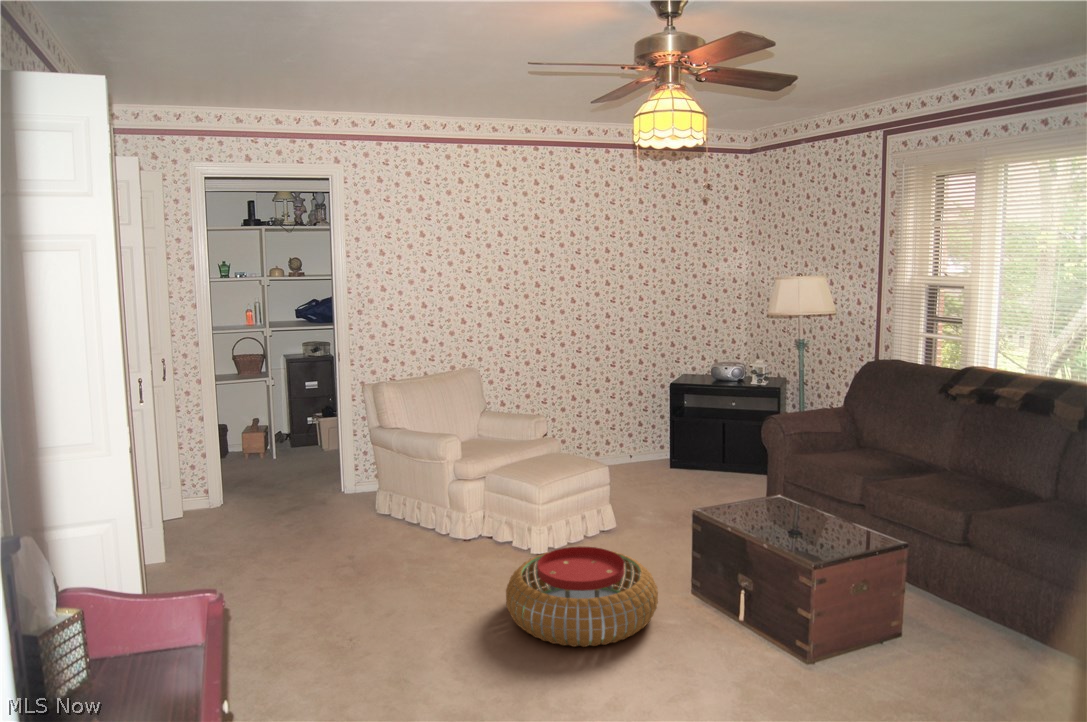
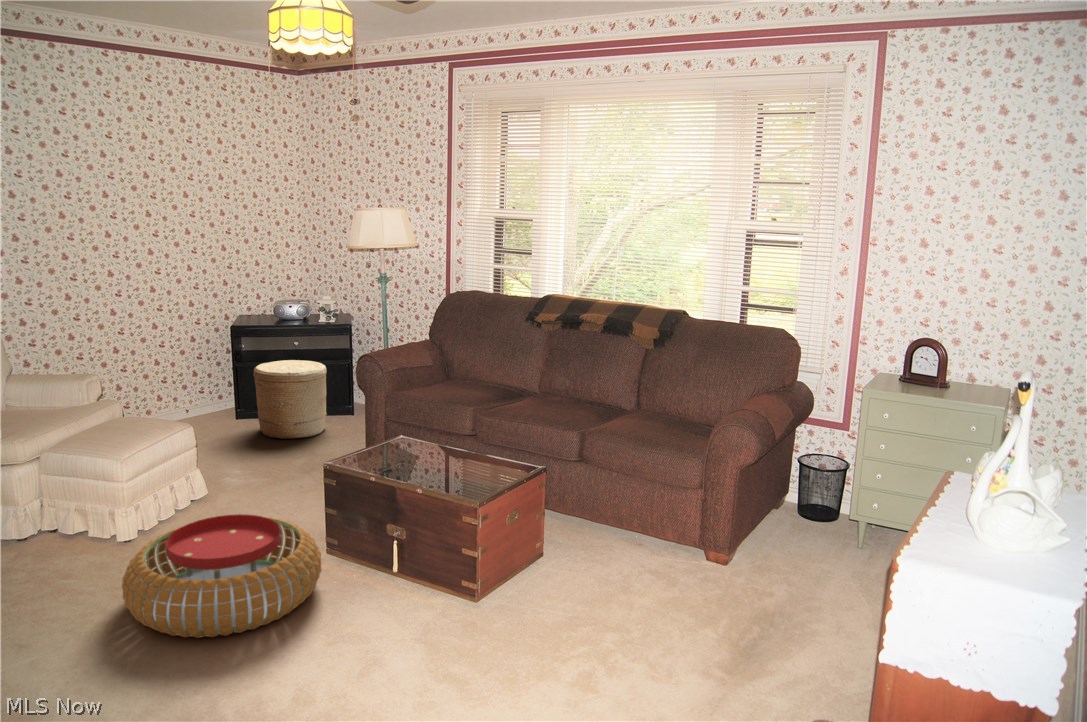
woven basket: none [682,418,748,491] -> present [253,360,327,439]

